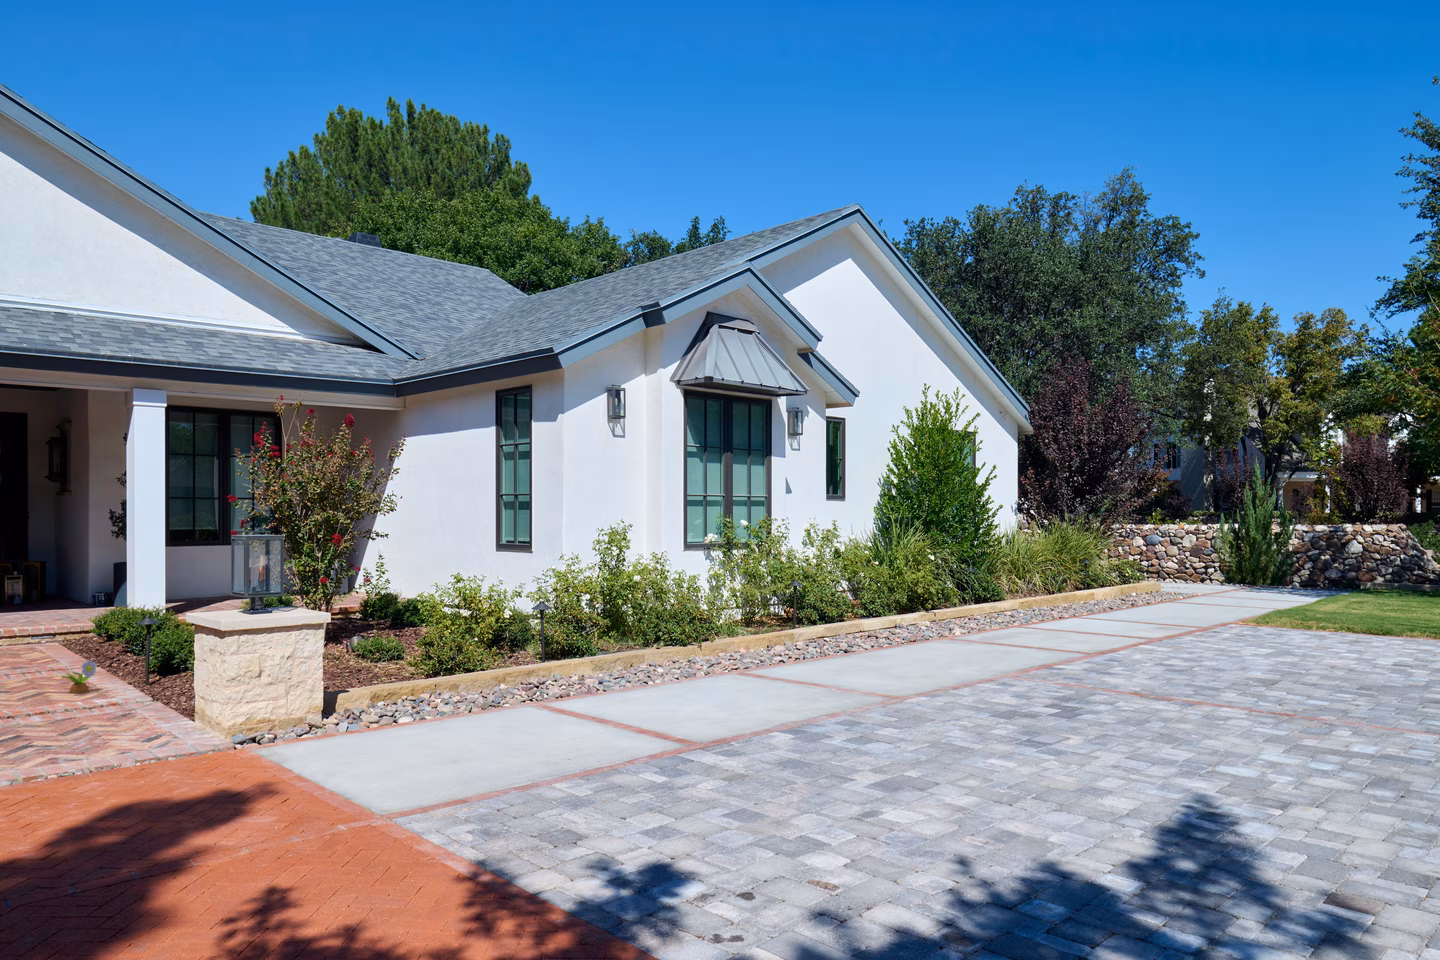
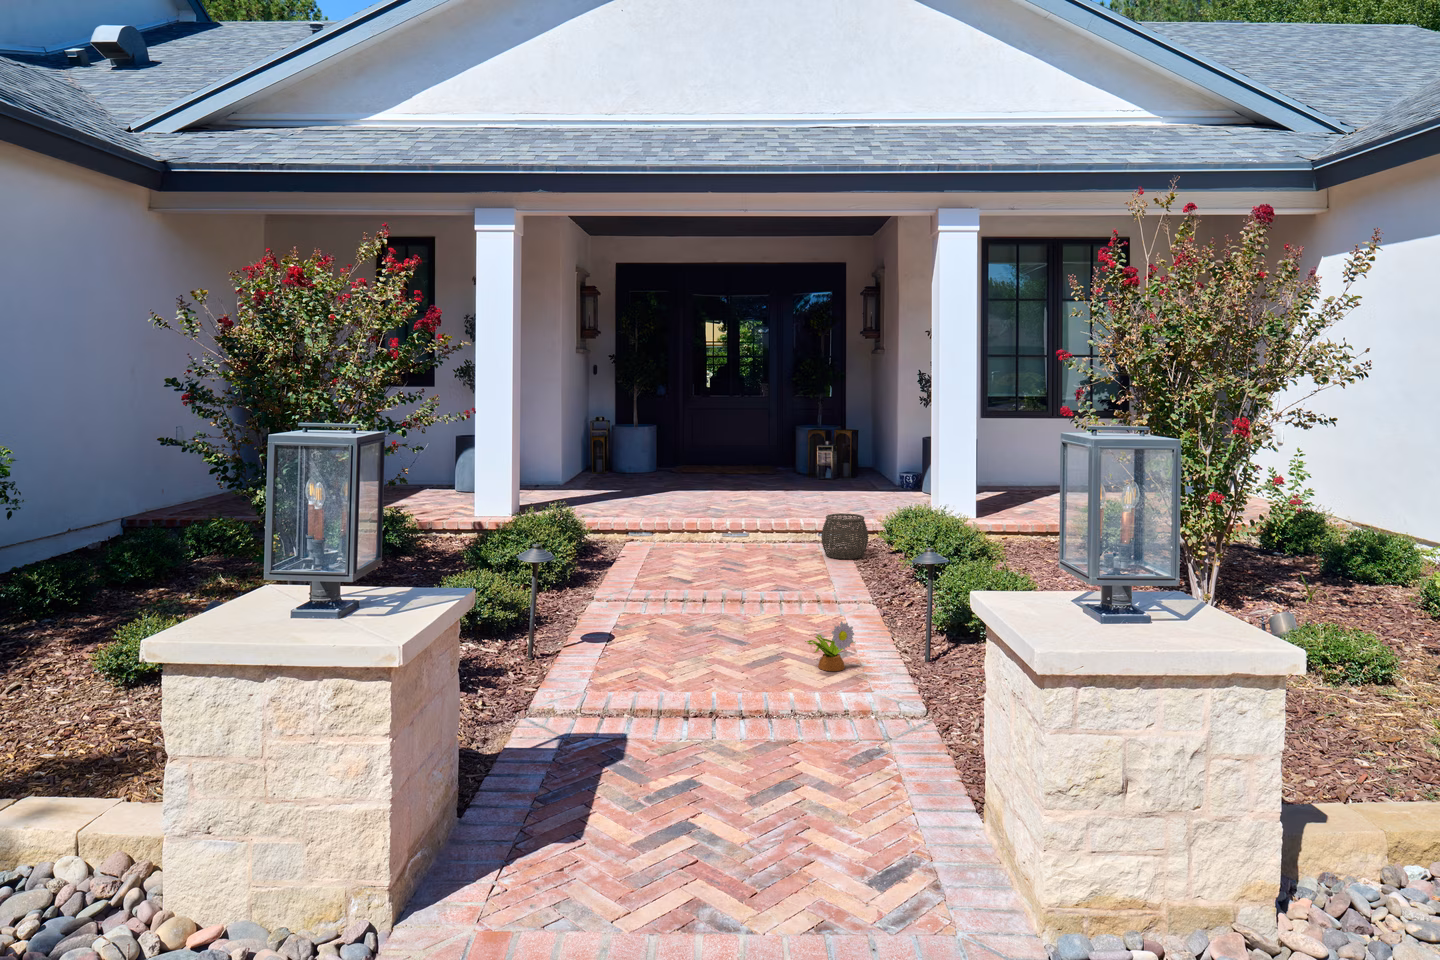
woven basket: none [39,615,81,649] -> present [821,513,869,559]

